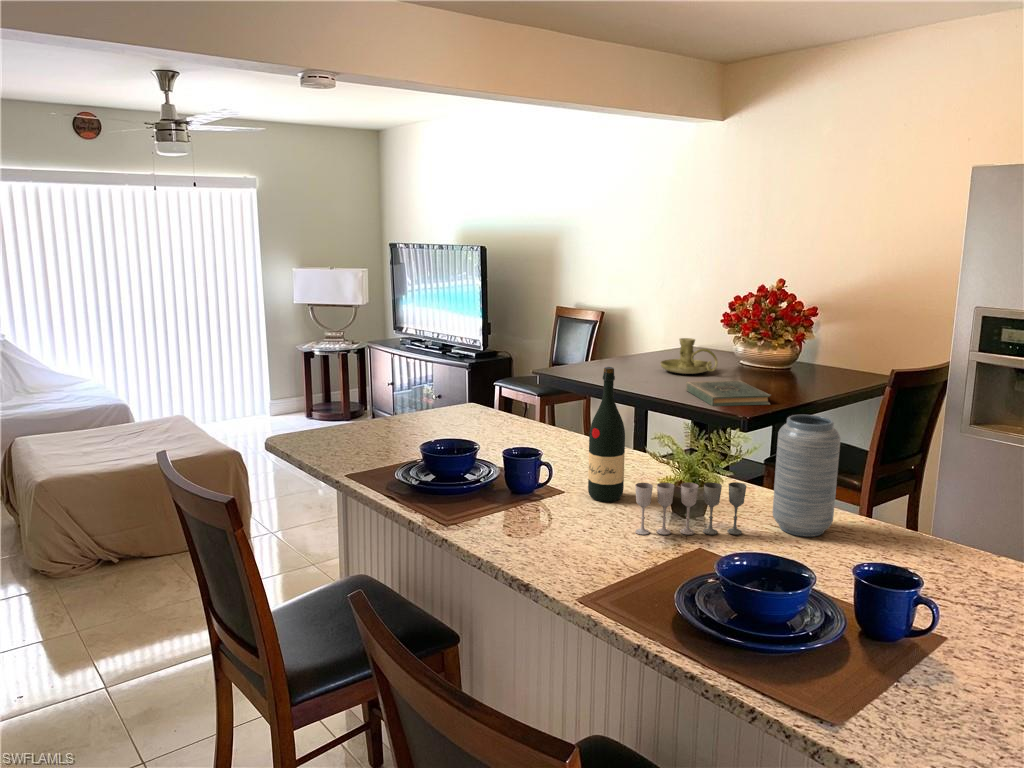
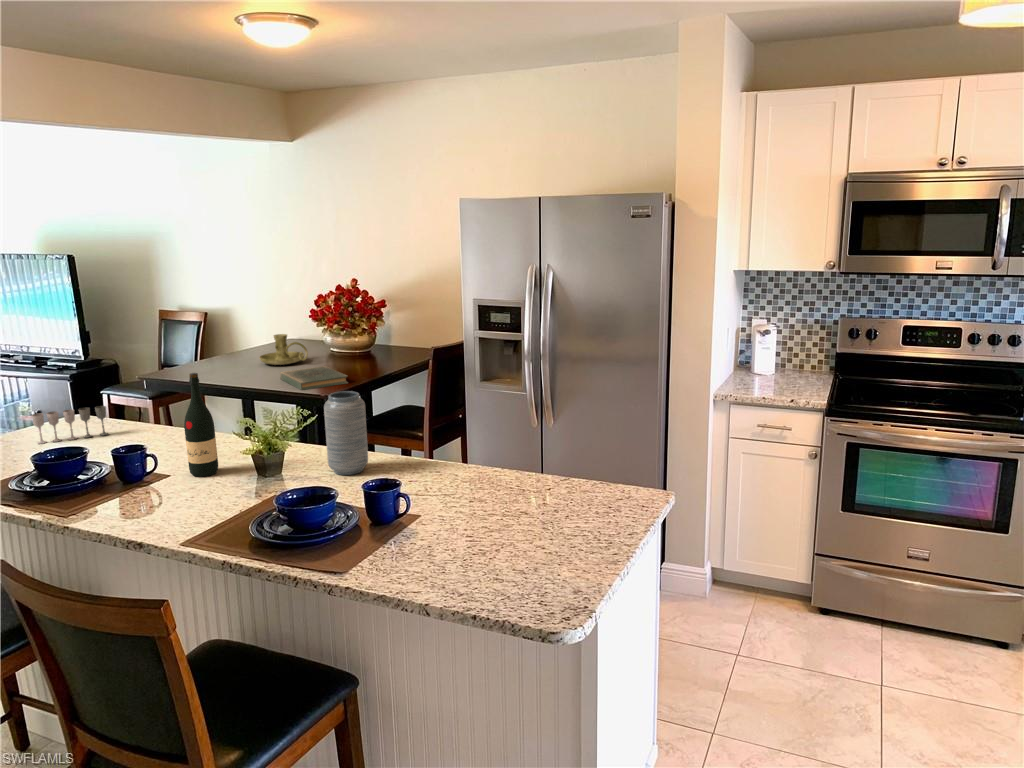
wine glass: present [635,482,746,535] -> present [32,406,108,444]

